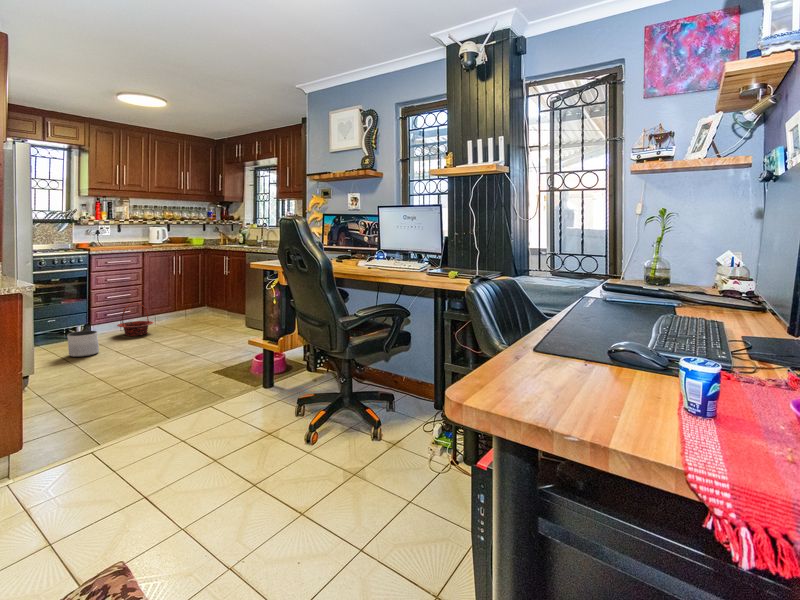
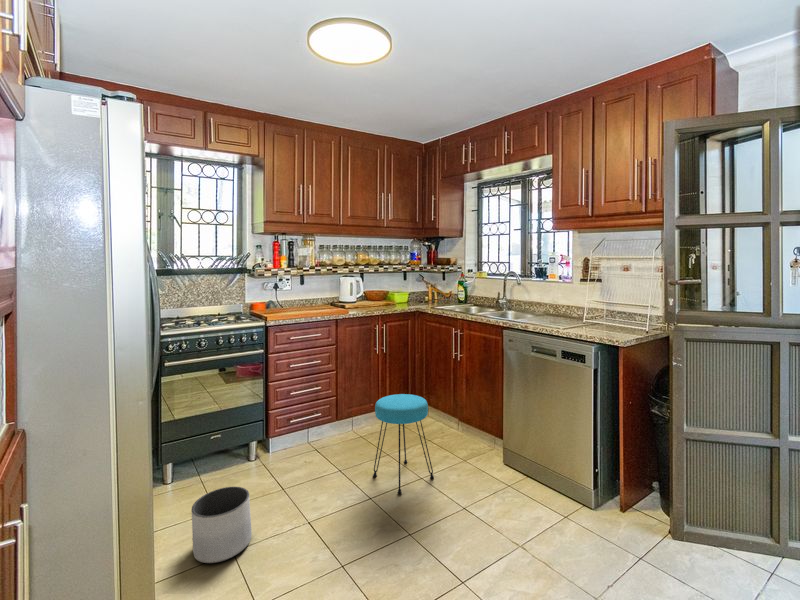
stool: none [168,295,203,339] -> present [373,394,434,493]
basket: present [117,303,154,336] -> none [291,403,348,465]

